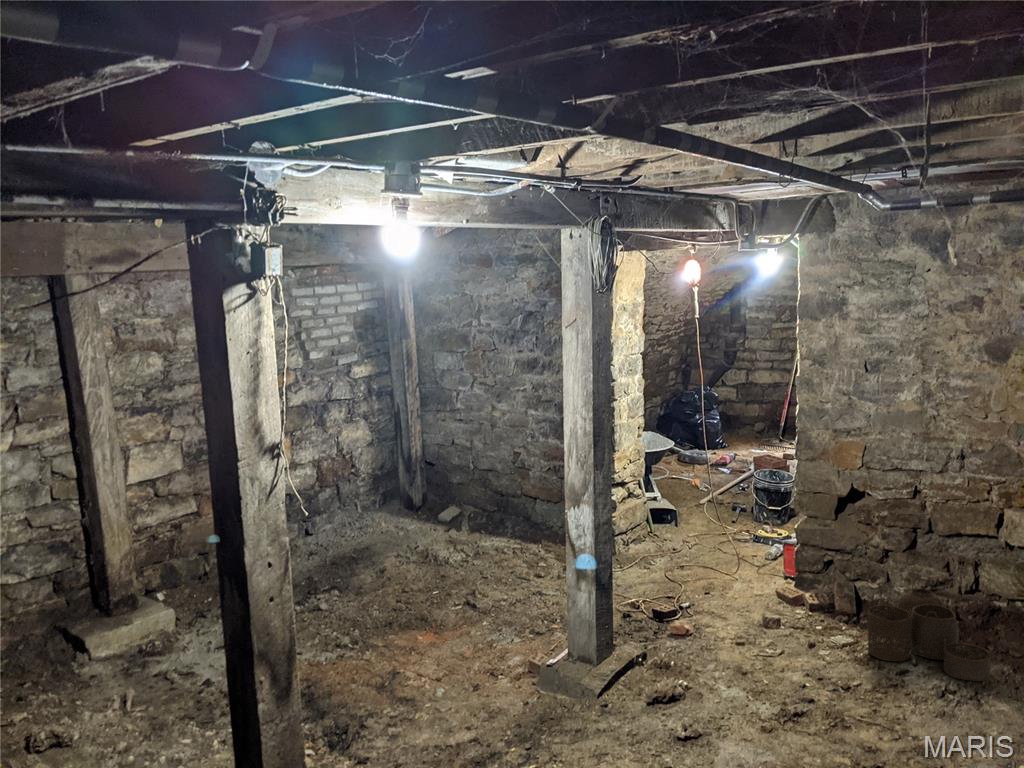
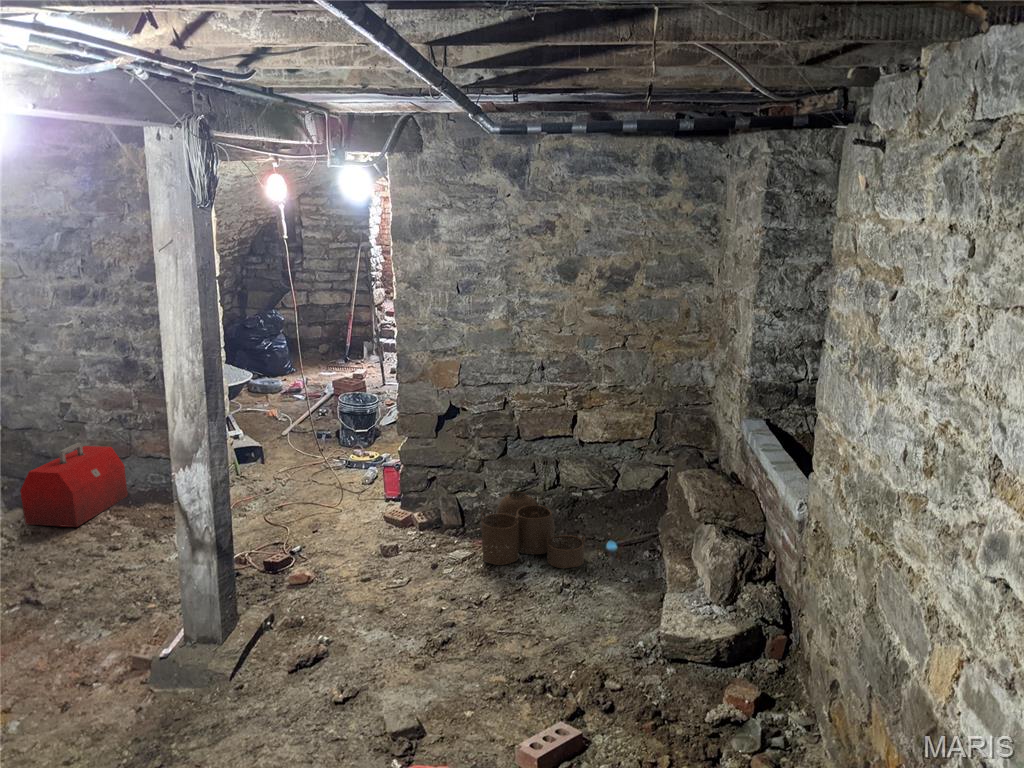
toolbox: none [479,485,558,554] -> present [20,443,128,527]

